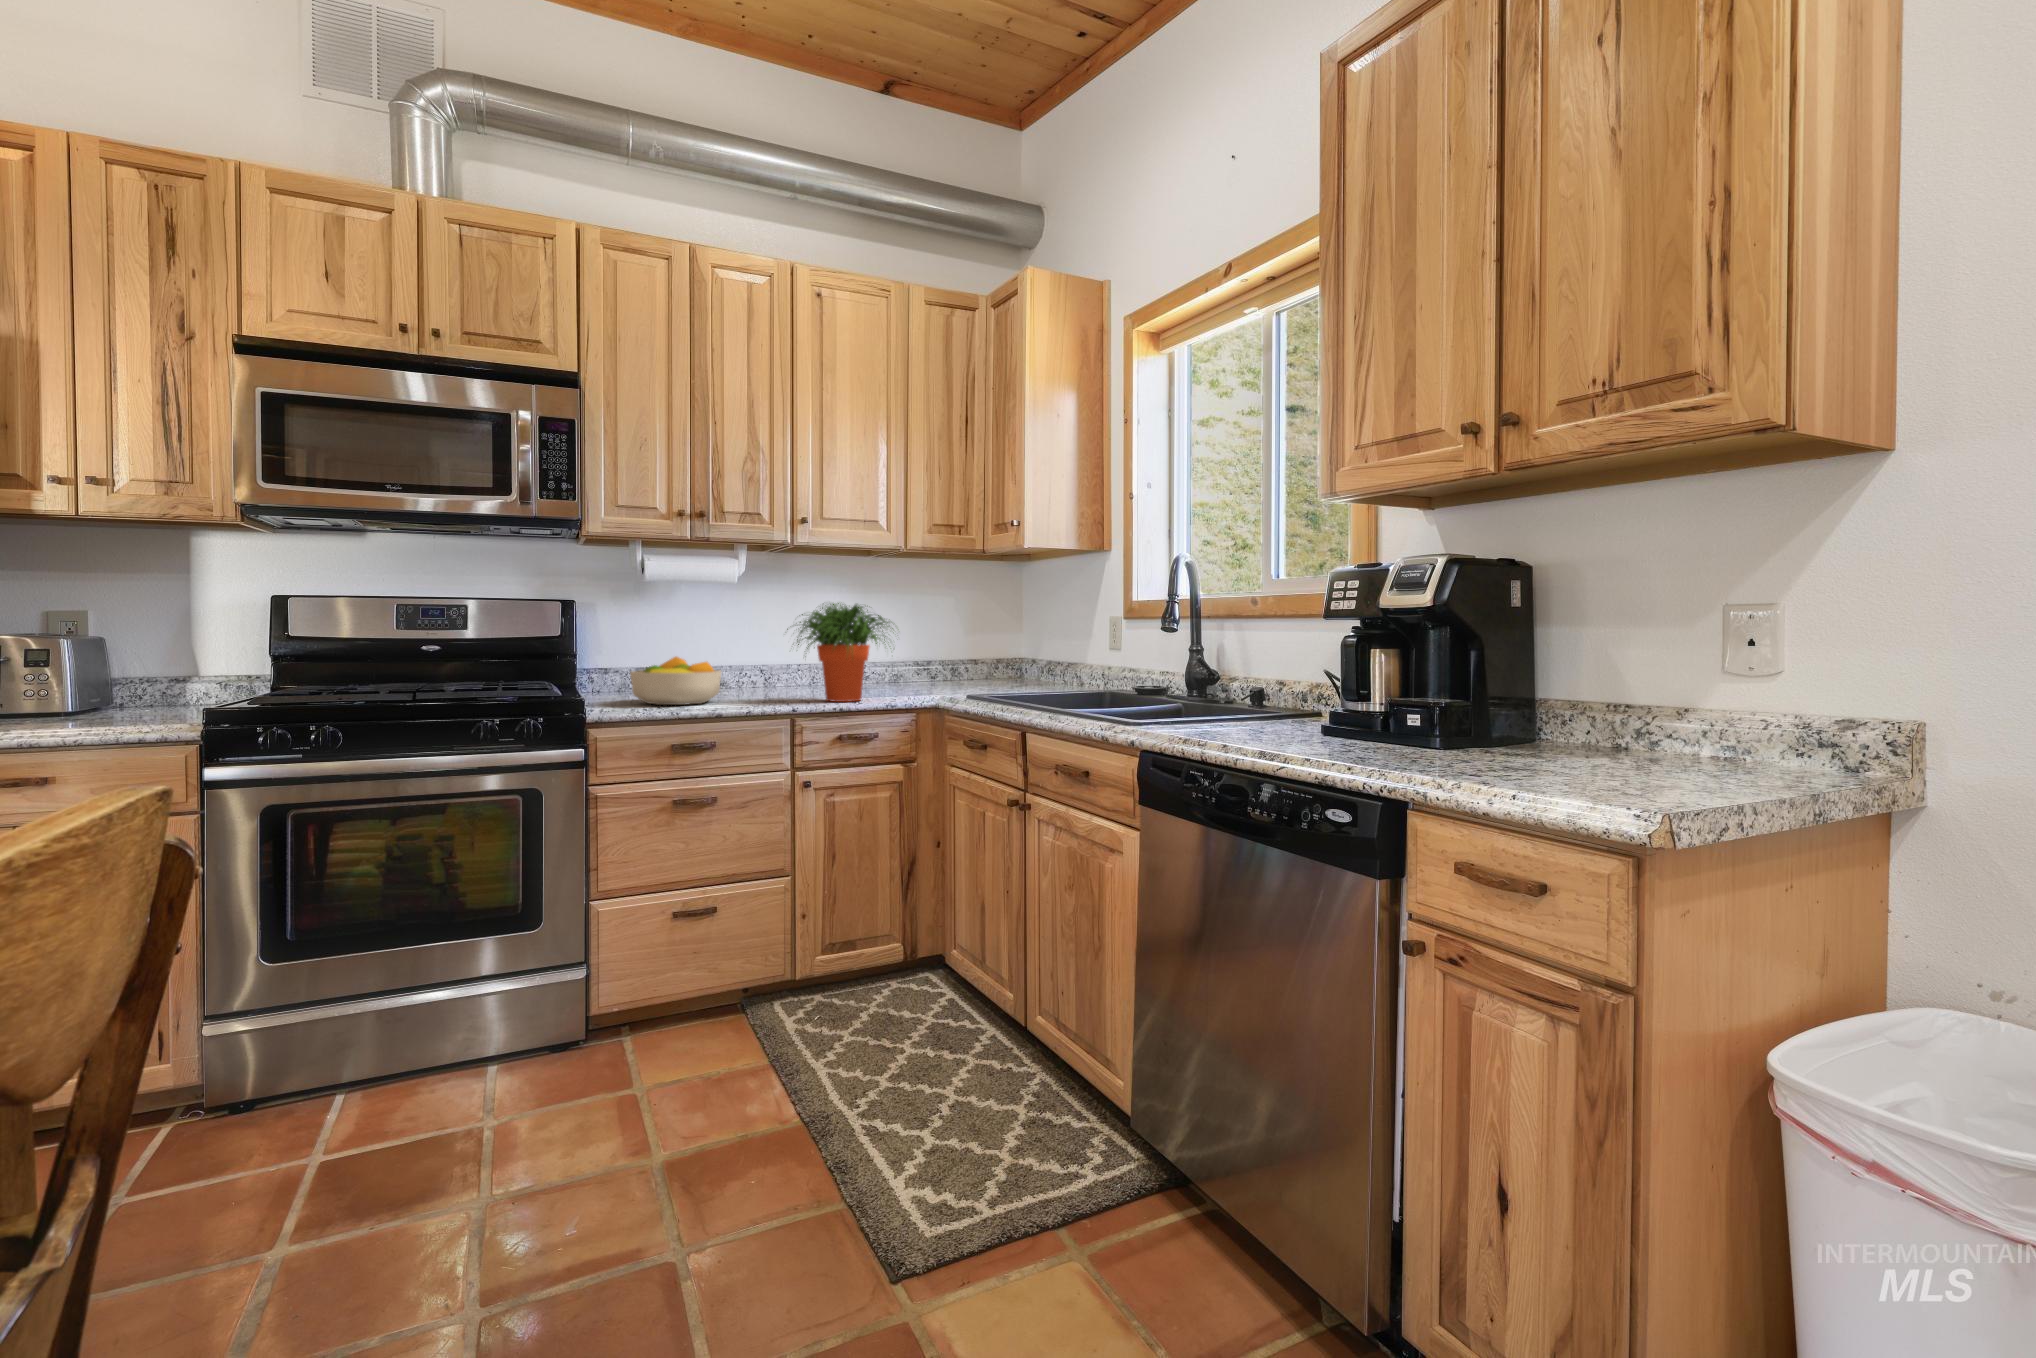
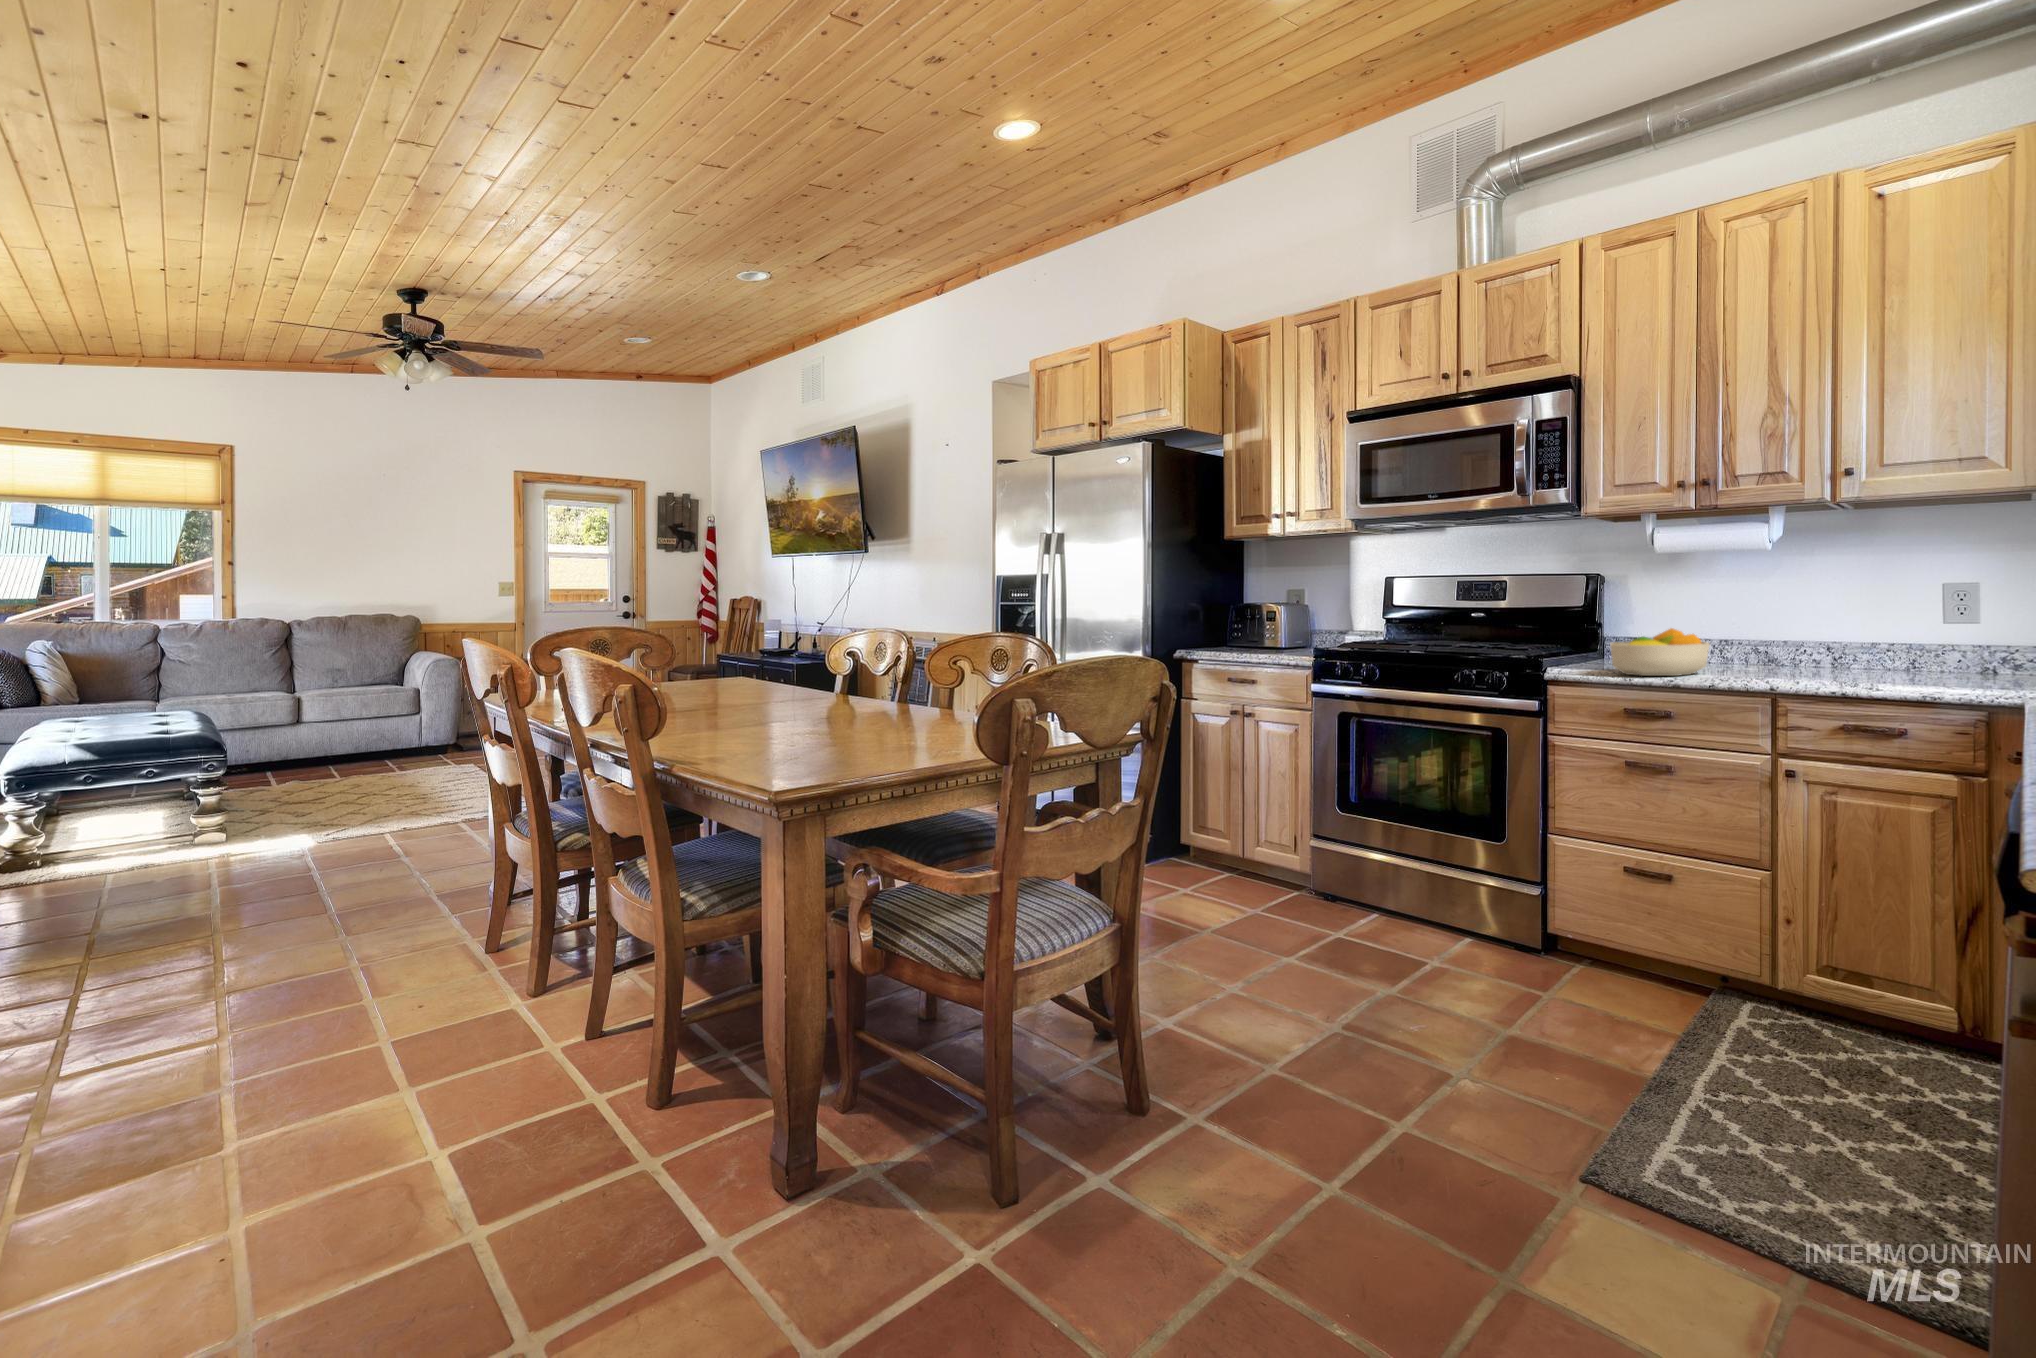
potted plant: present [787,603,893,702] -> none [1767,566,1950,684]

